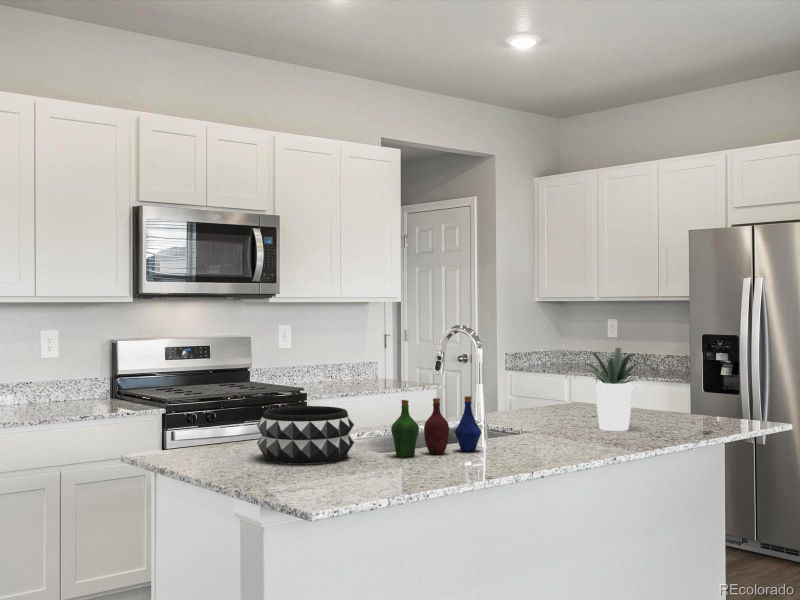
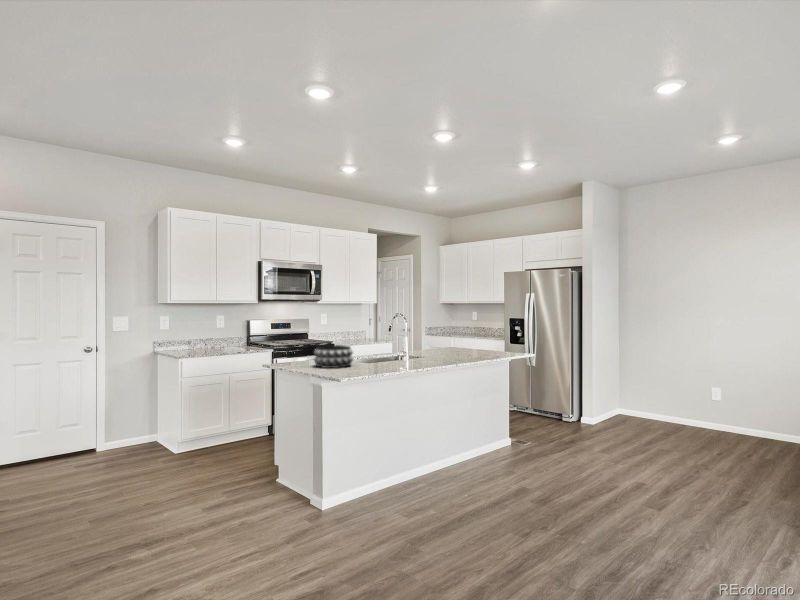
potted plant: present [567,348,656,431] -> none [444,322,483,357]
bottle: present [391,396,481,457] -> none [369,341,406,366]

